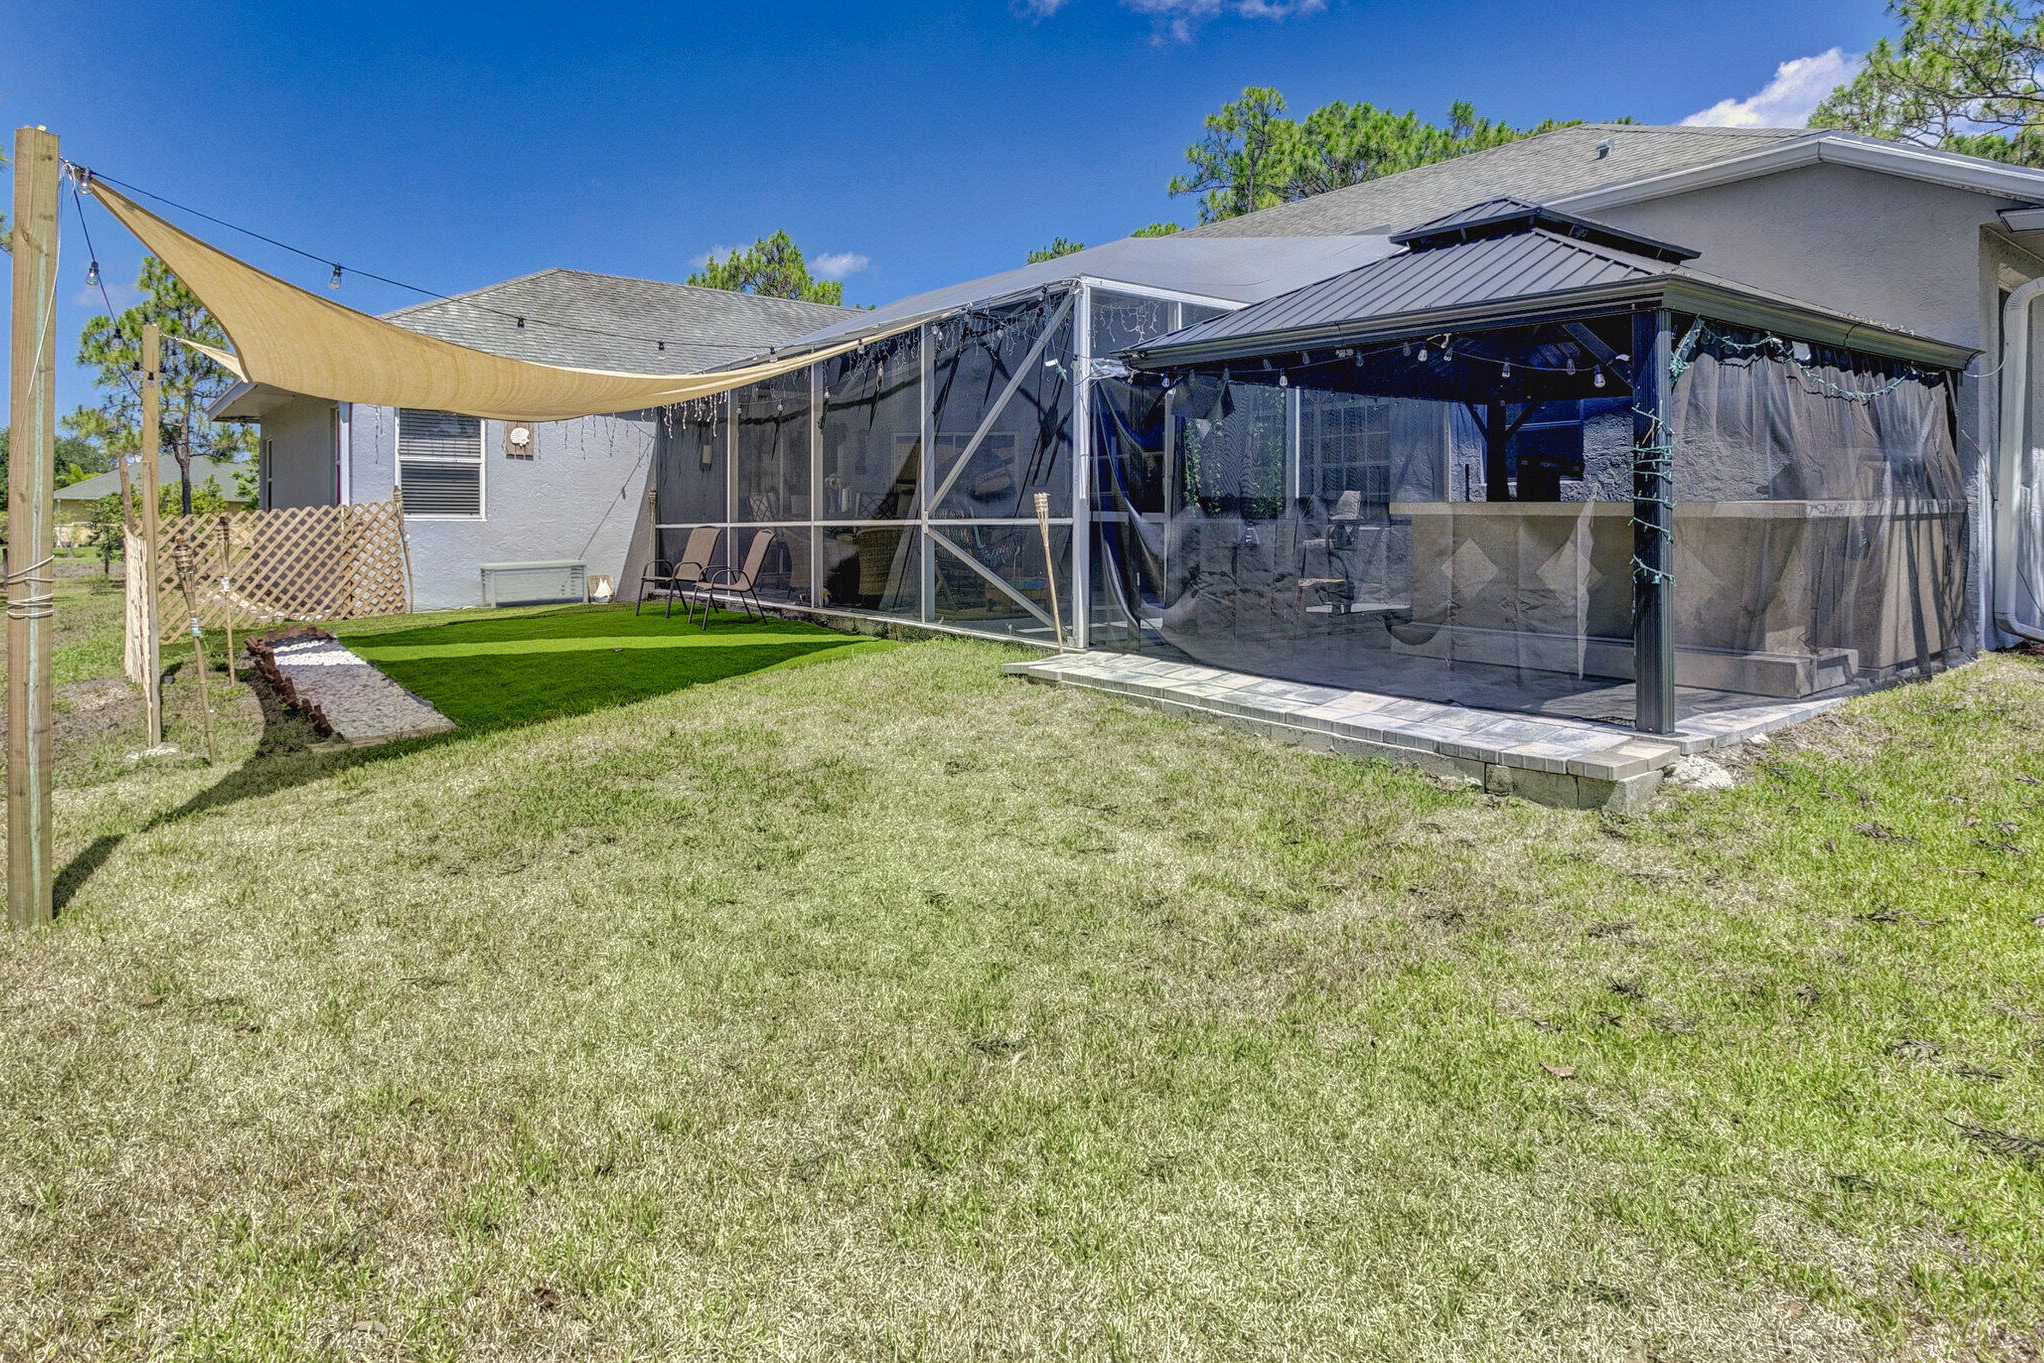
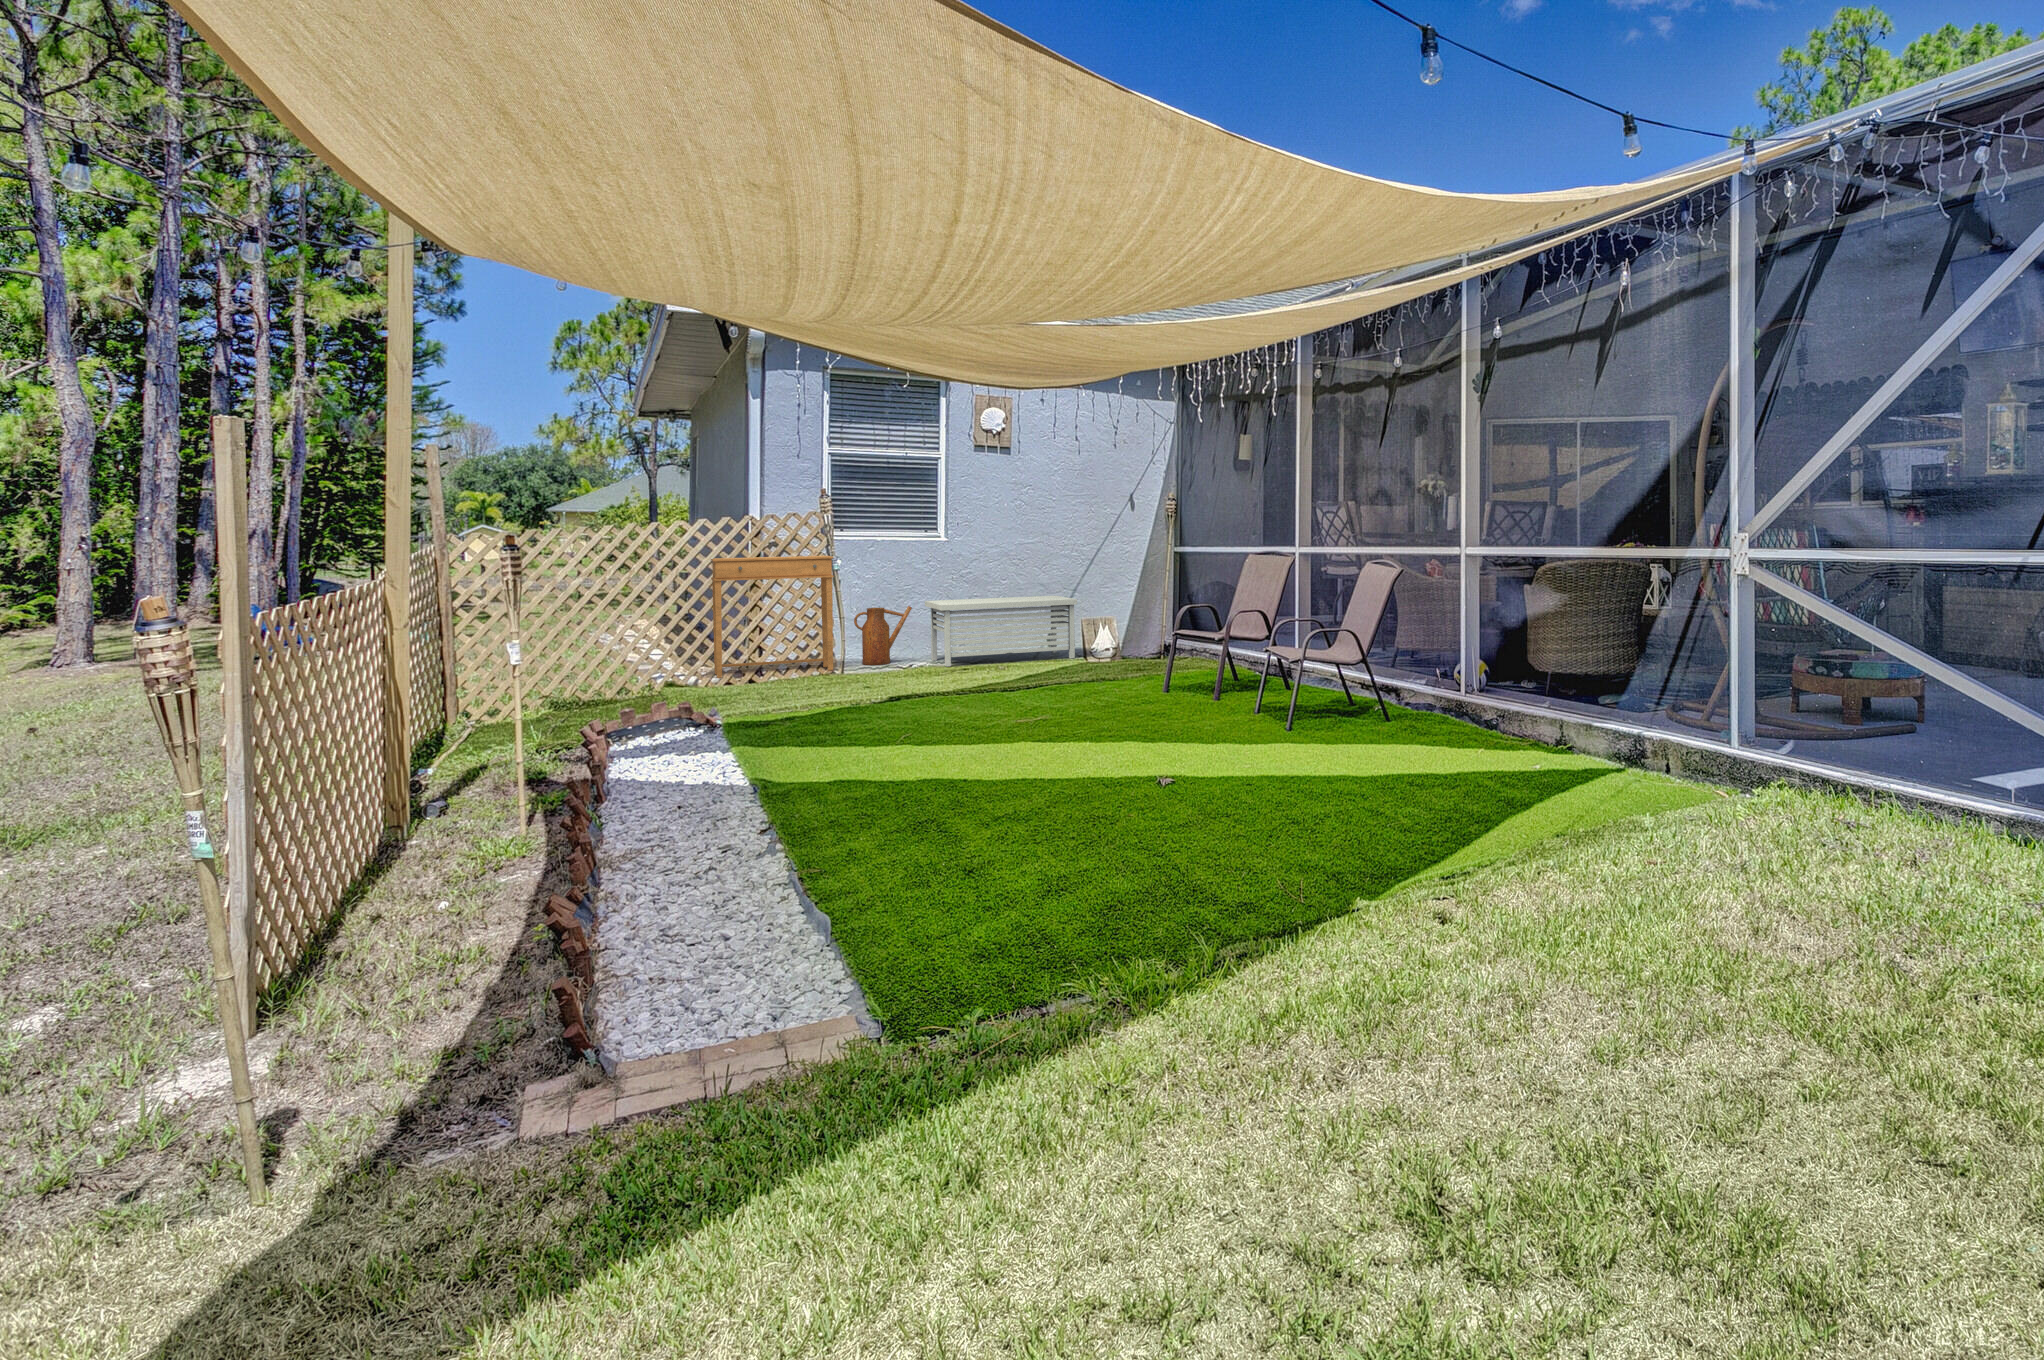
side table: none [313,532,408,618] -> present [711,556,834,678]
watering can: none [423,567,466,609] -> present [854,606,912,665]

